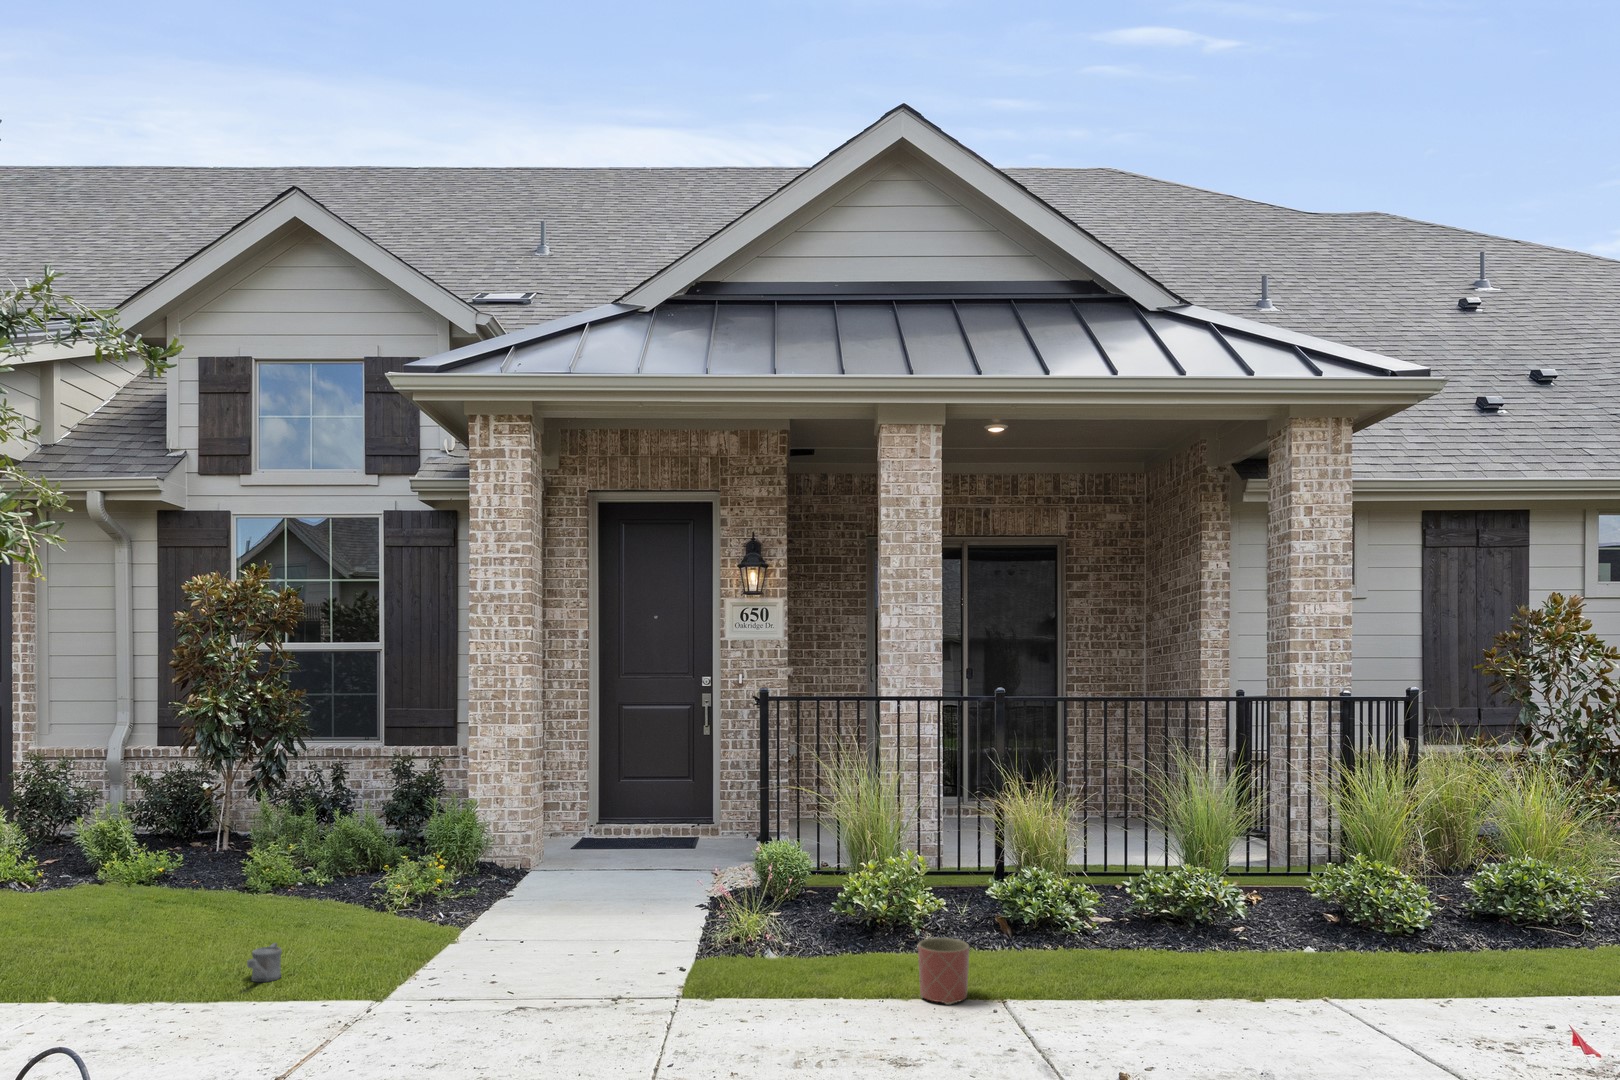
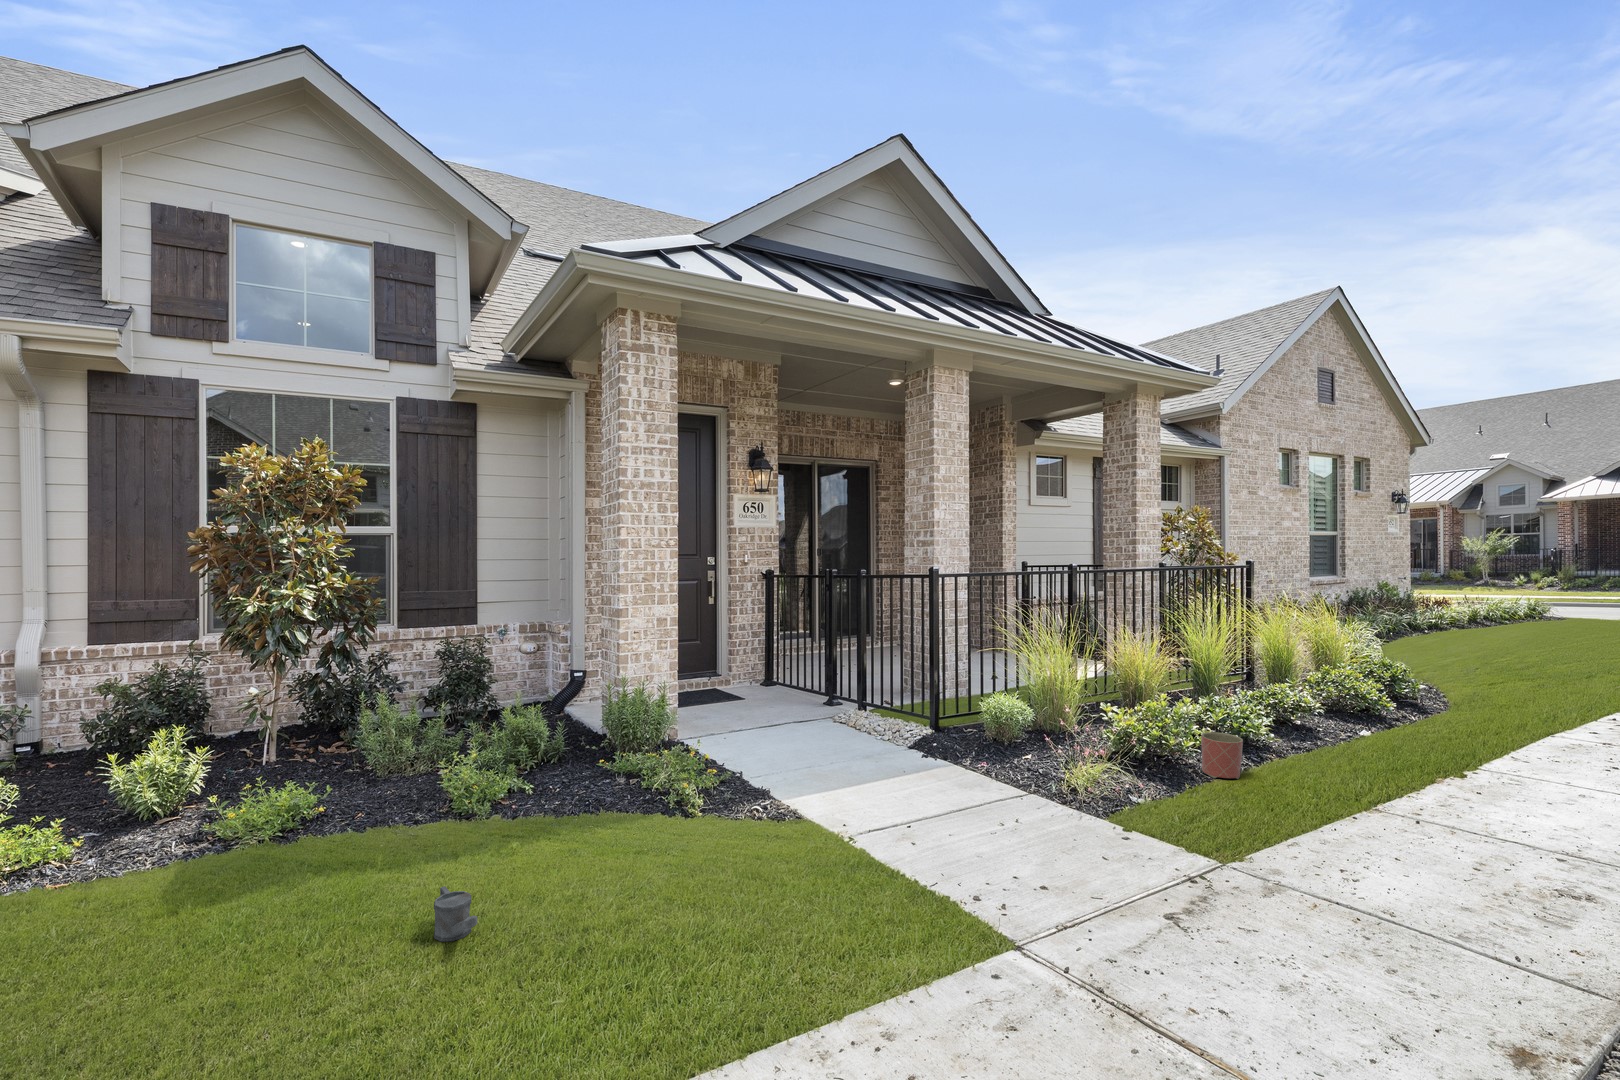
watering can: present [247,943,282,982] -> present [434,886,477,942]

